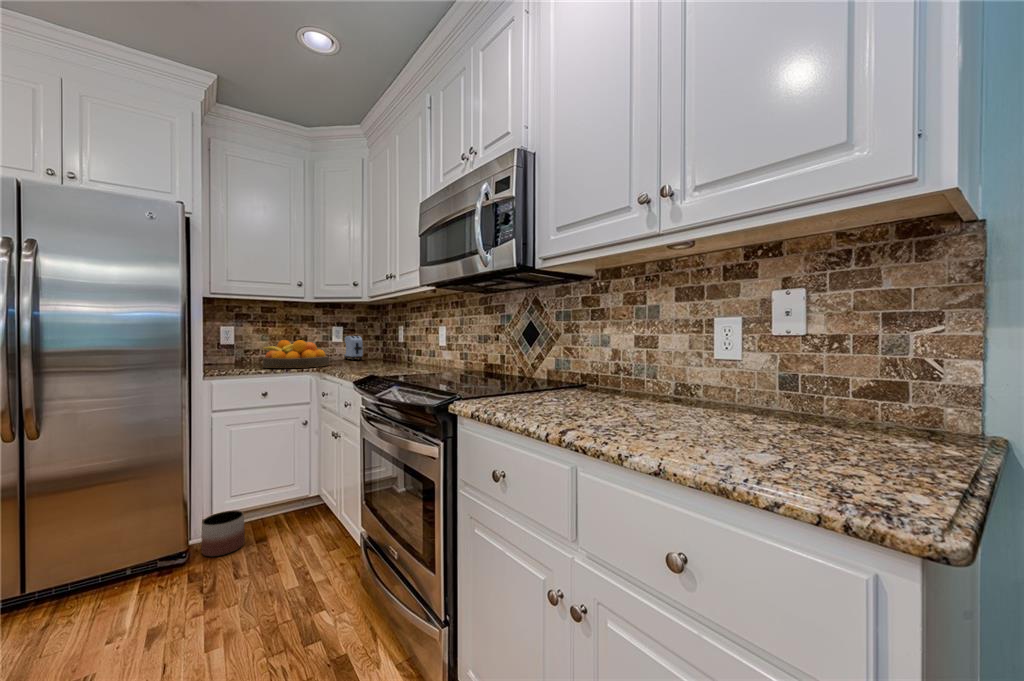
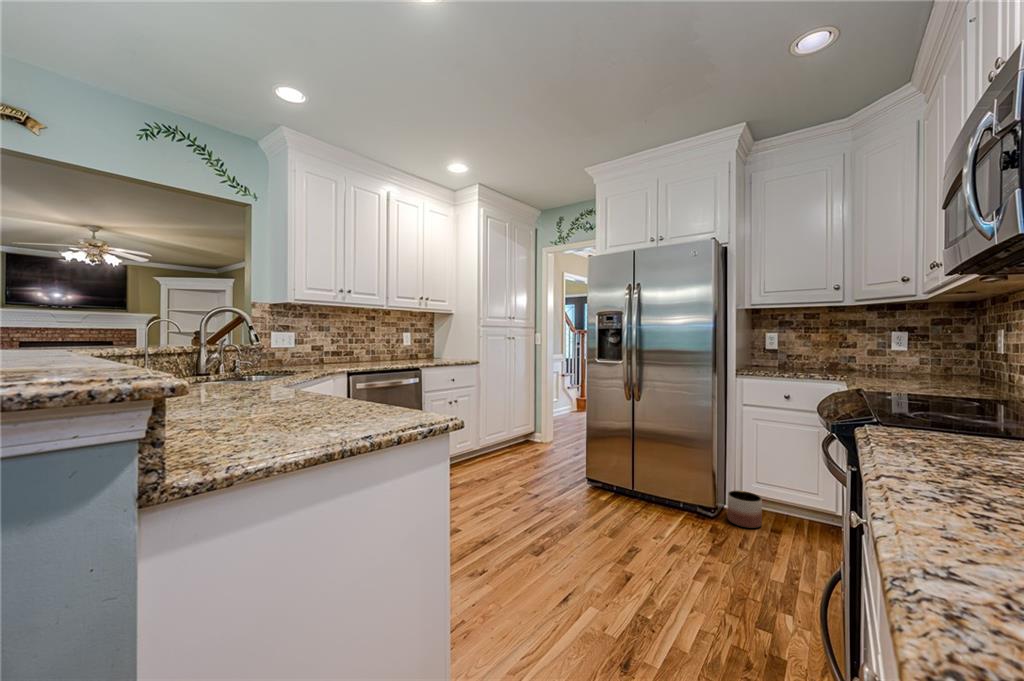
toaster: present [344,336,363,360] -> none [911,343,933,374]
fruit bowl: present [262,340,329,368] -> none [790,347,867,377]

